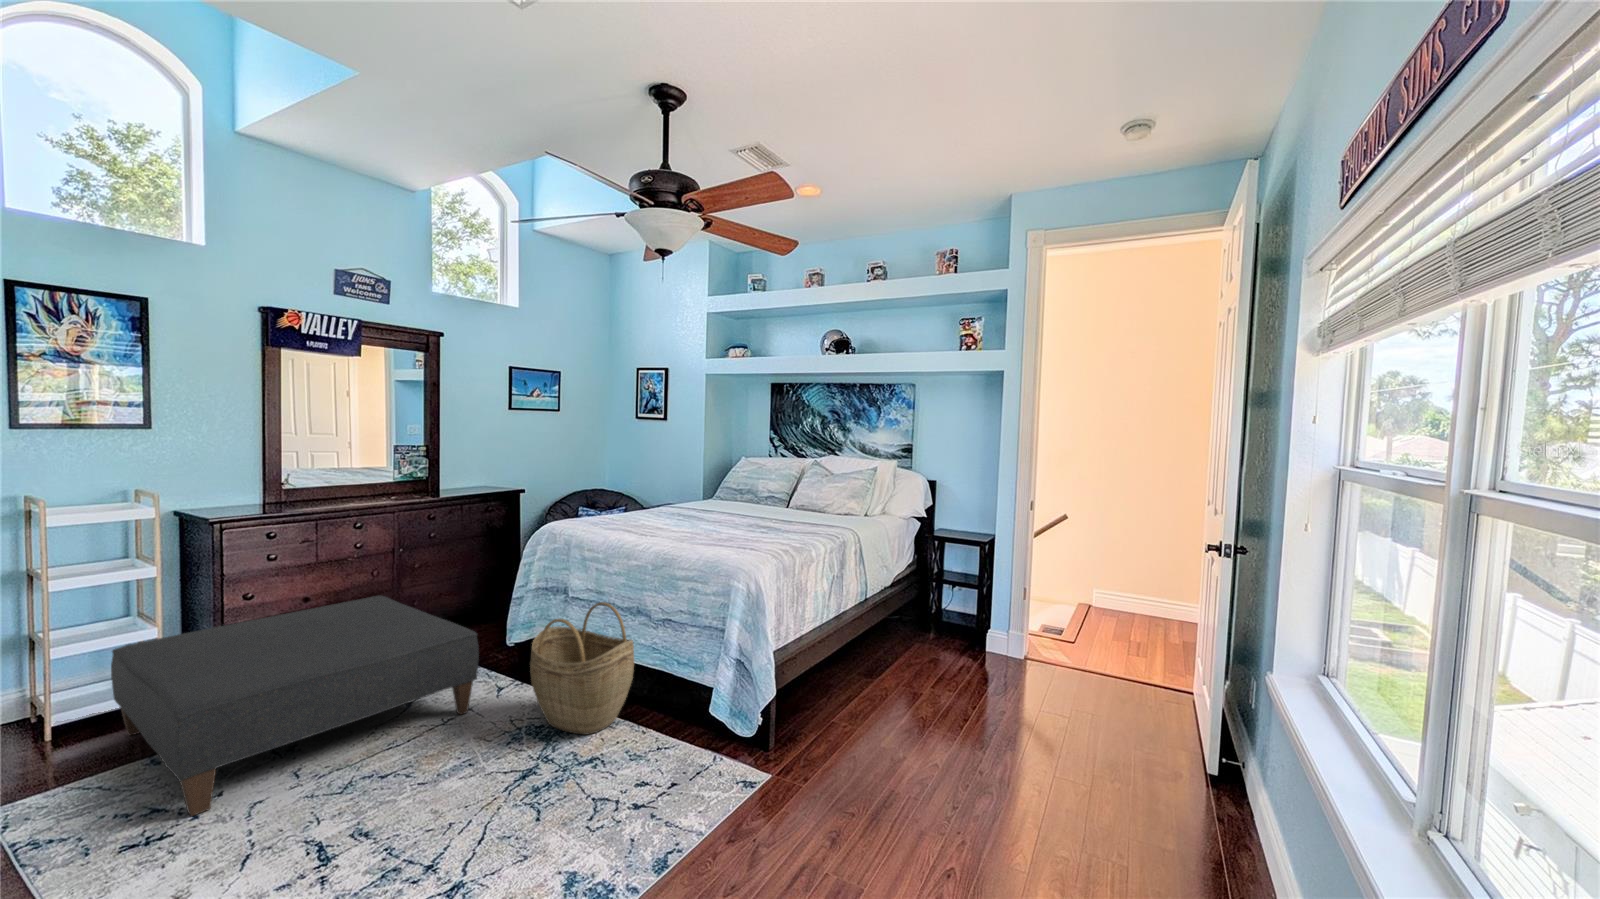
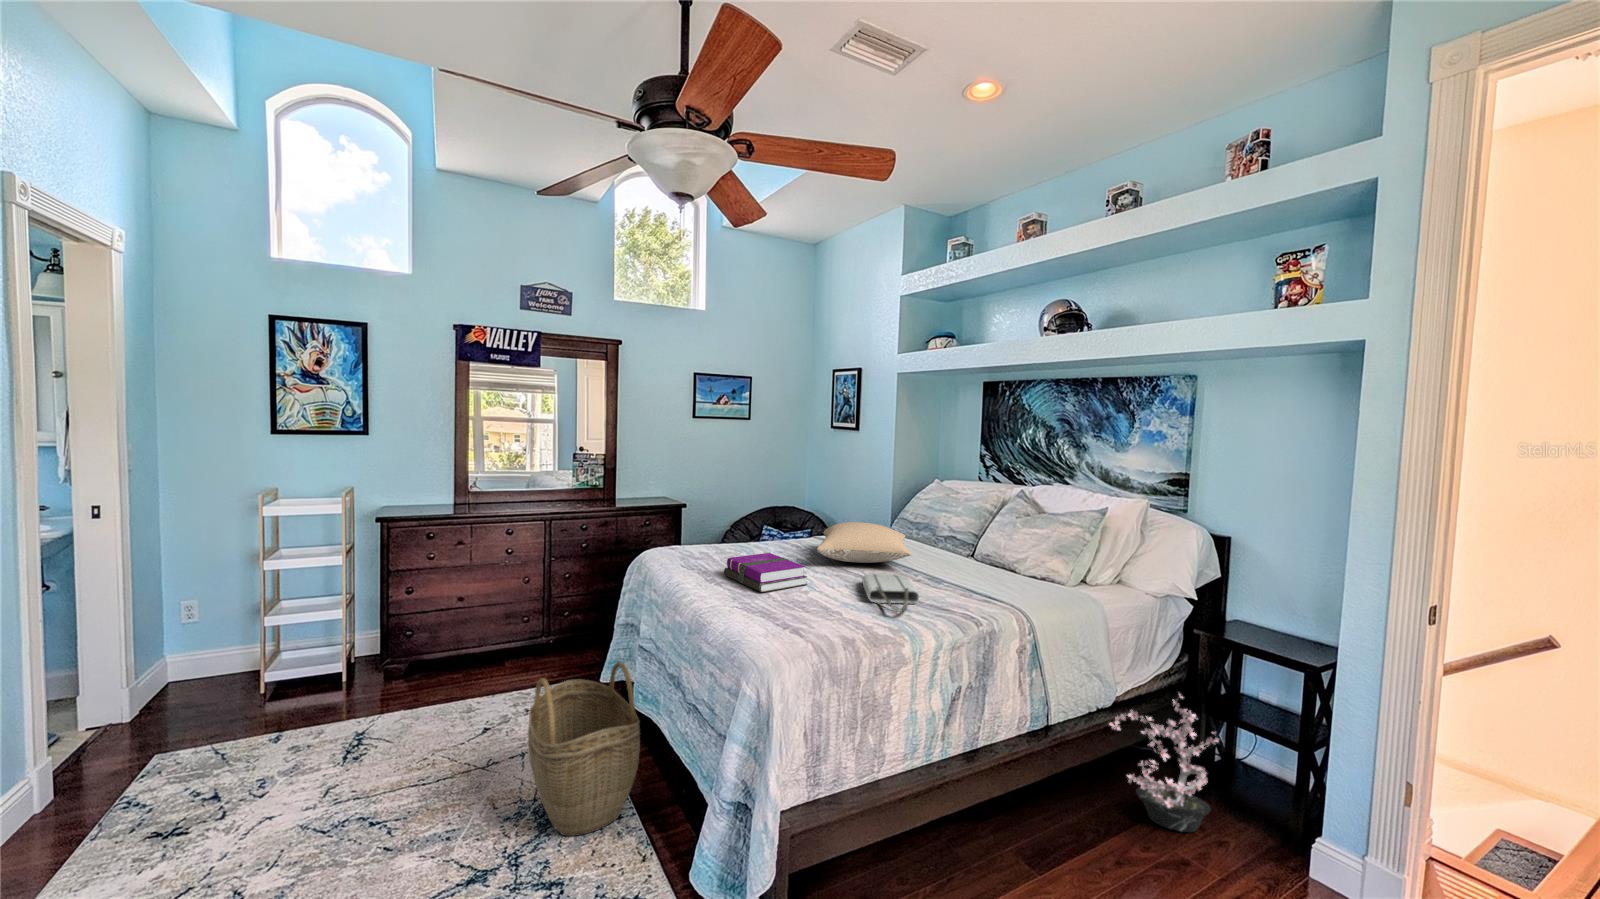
pillow: none [689,488,772,517] -> present [817,522,911,563]
notebook: none [651,513,718,537] -> present [724,553,807,592]
tote bag: none [752,518,803,535] -> present [863,574,919,612]
potted plant: none [897,567,948,643] -> present [1110,694,1219,832]
ottoman: present [111,596,479,816] -> none [189,601,516,808]

